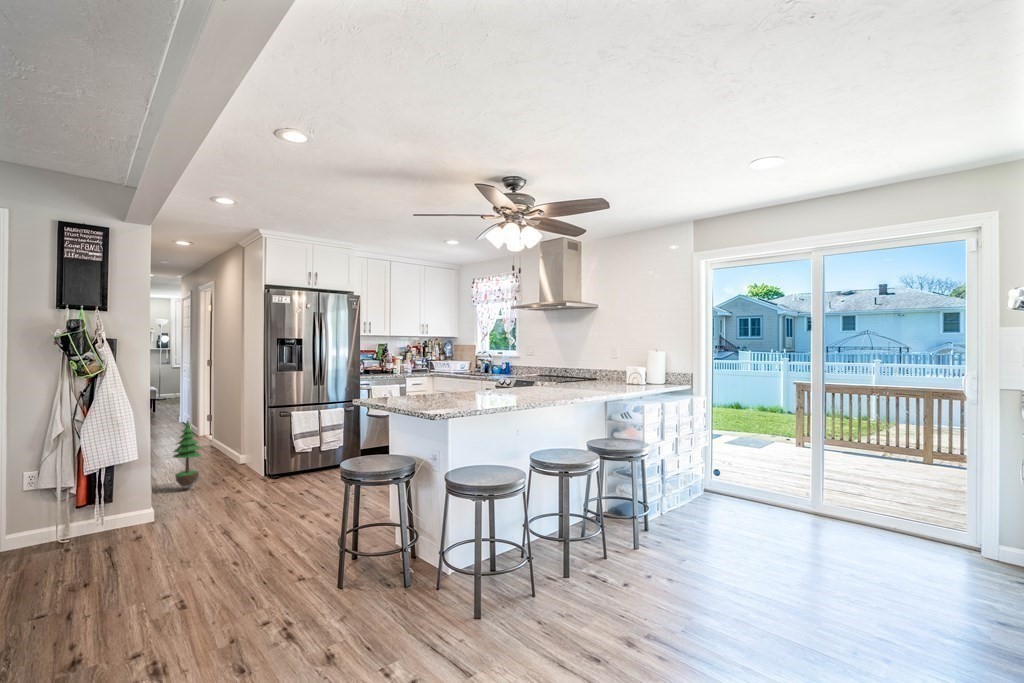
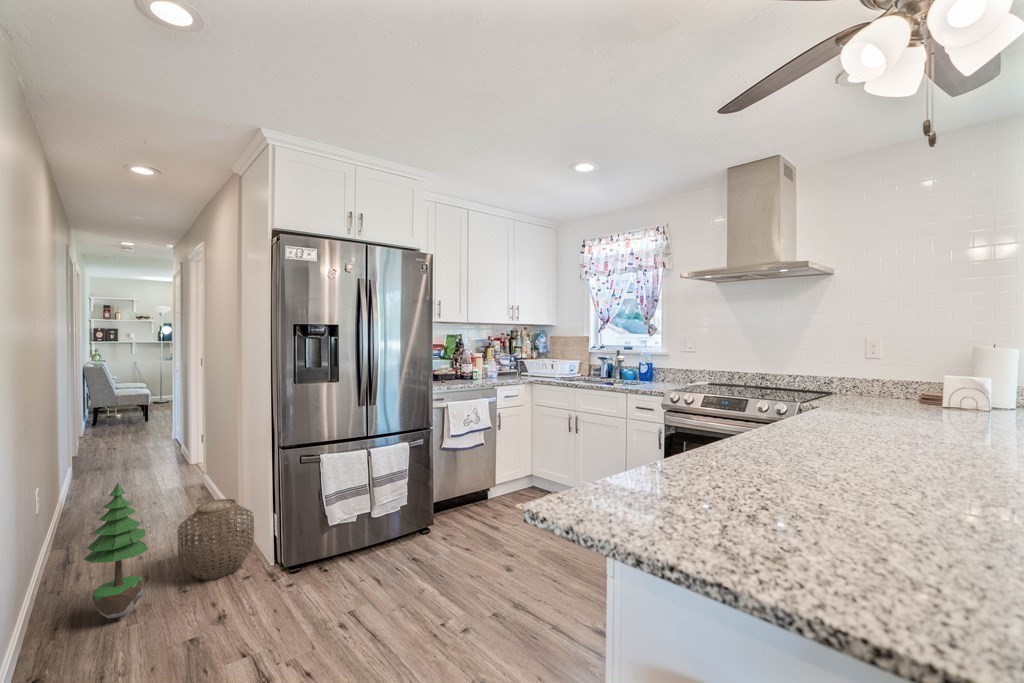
woven basket: none [211,438,253,479] -> present [178,499,254,579]

